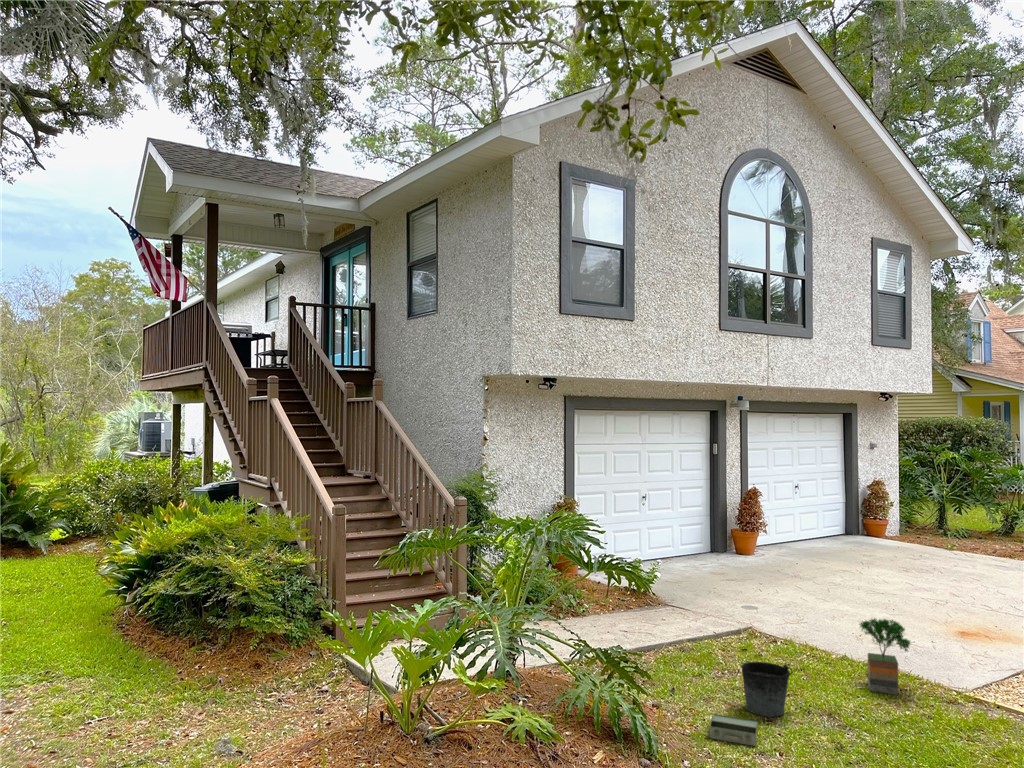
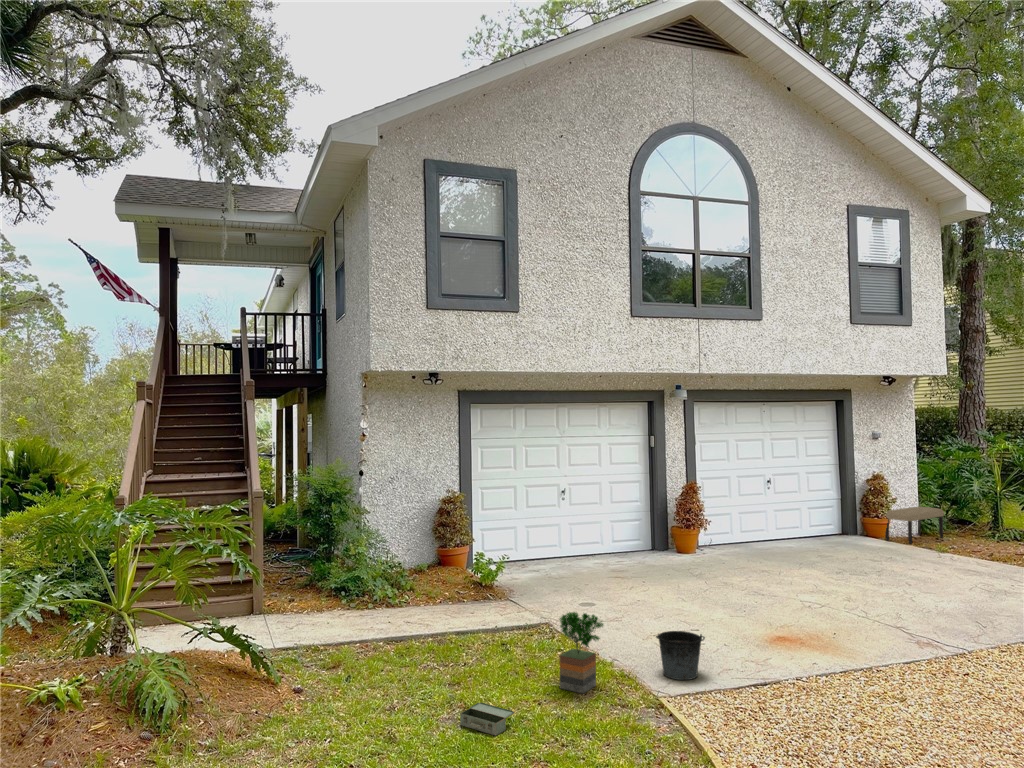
bench: none [883,509,924,543] -> present [885,506,944,544]
bucket: present [741,662,793,717] -> present [656,631,705,680]
toolbox: present [710,714,758,746] -> present [460,703,514,735]

